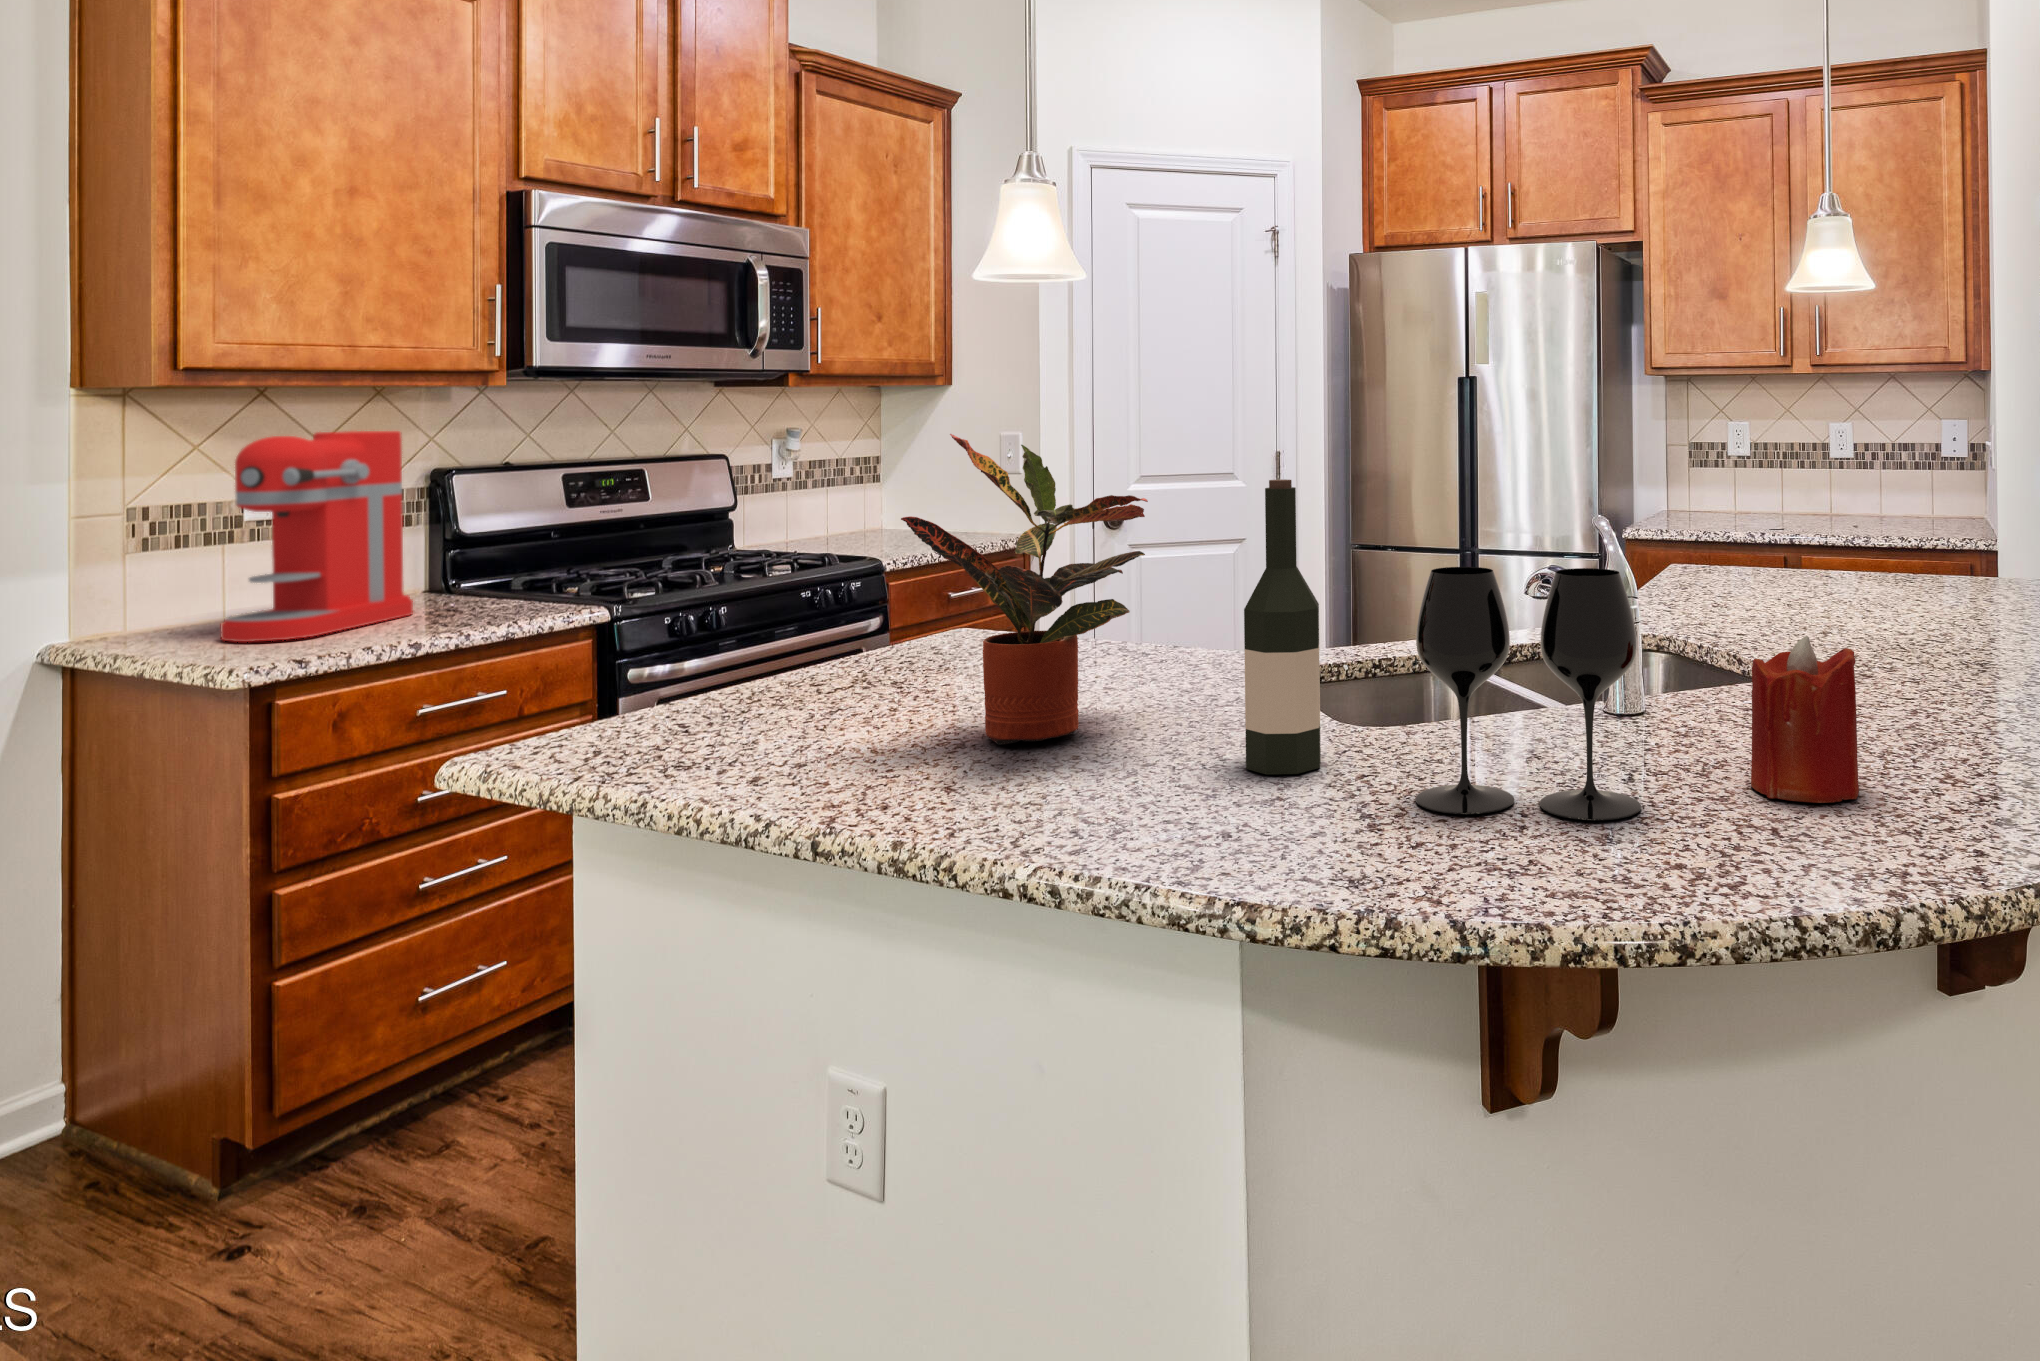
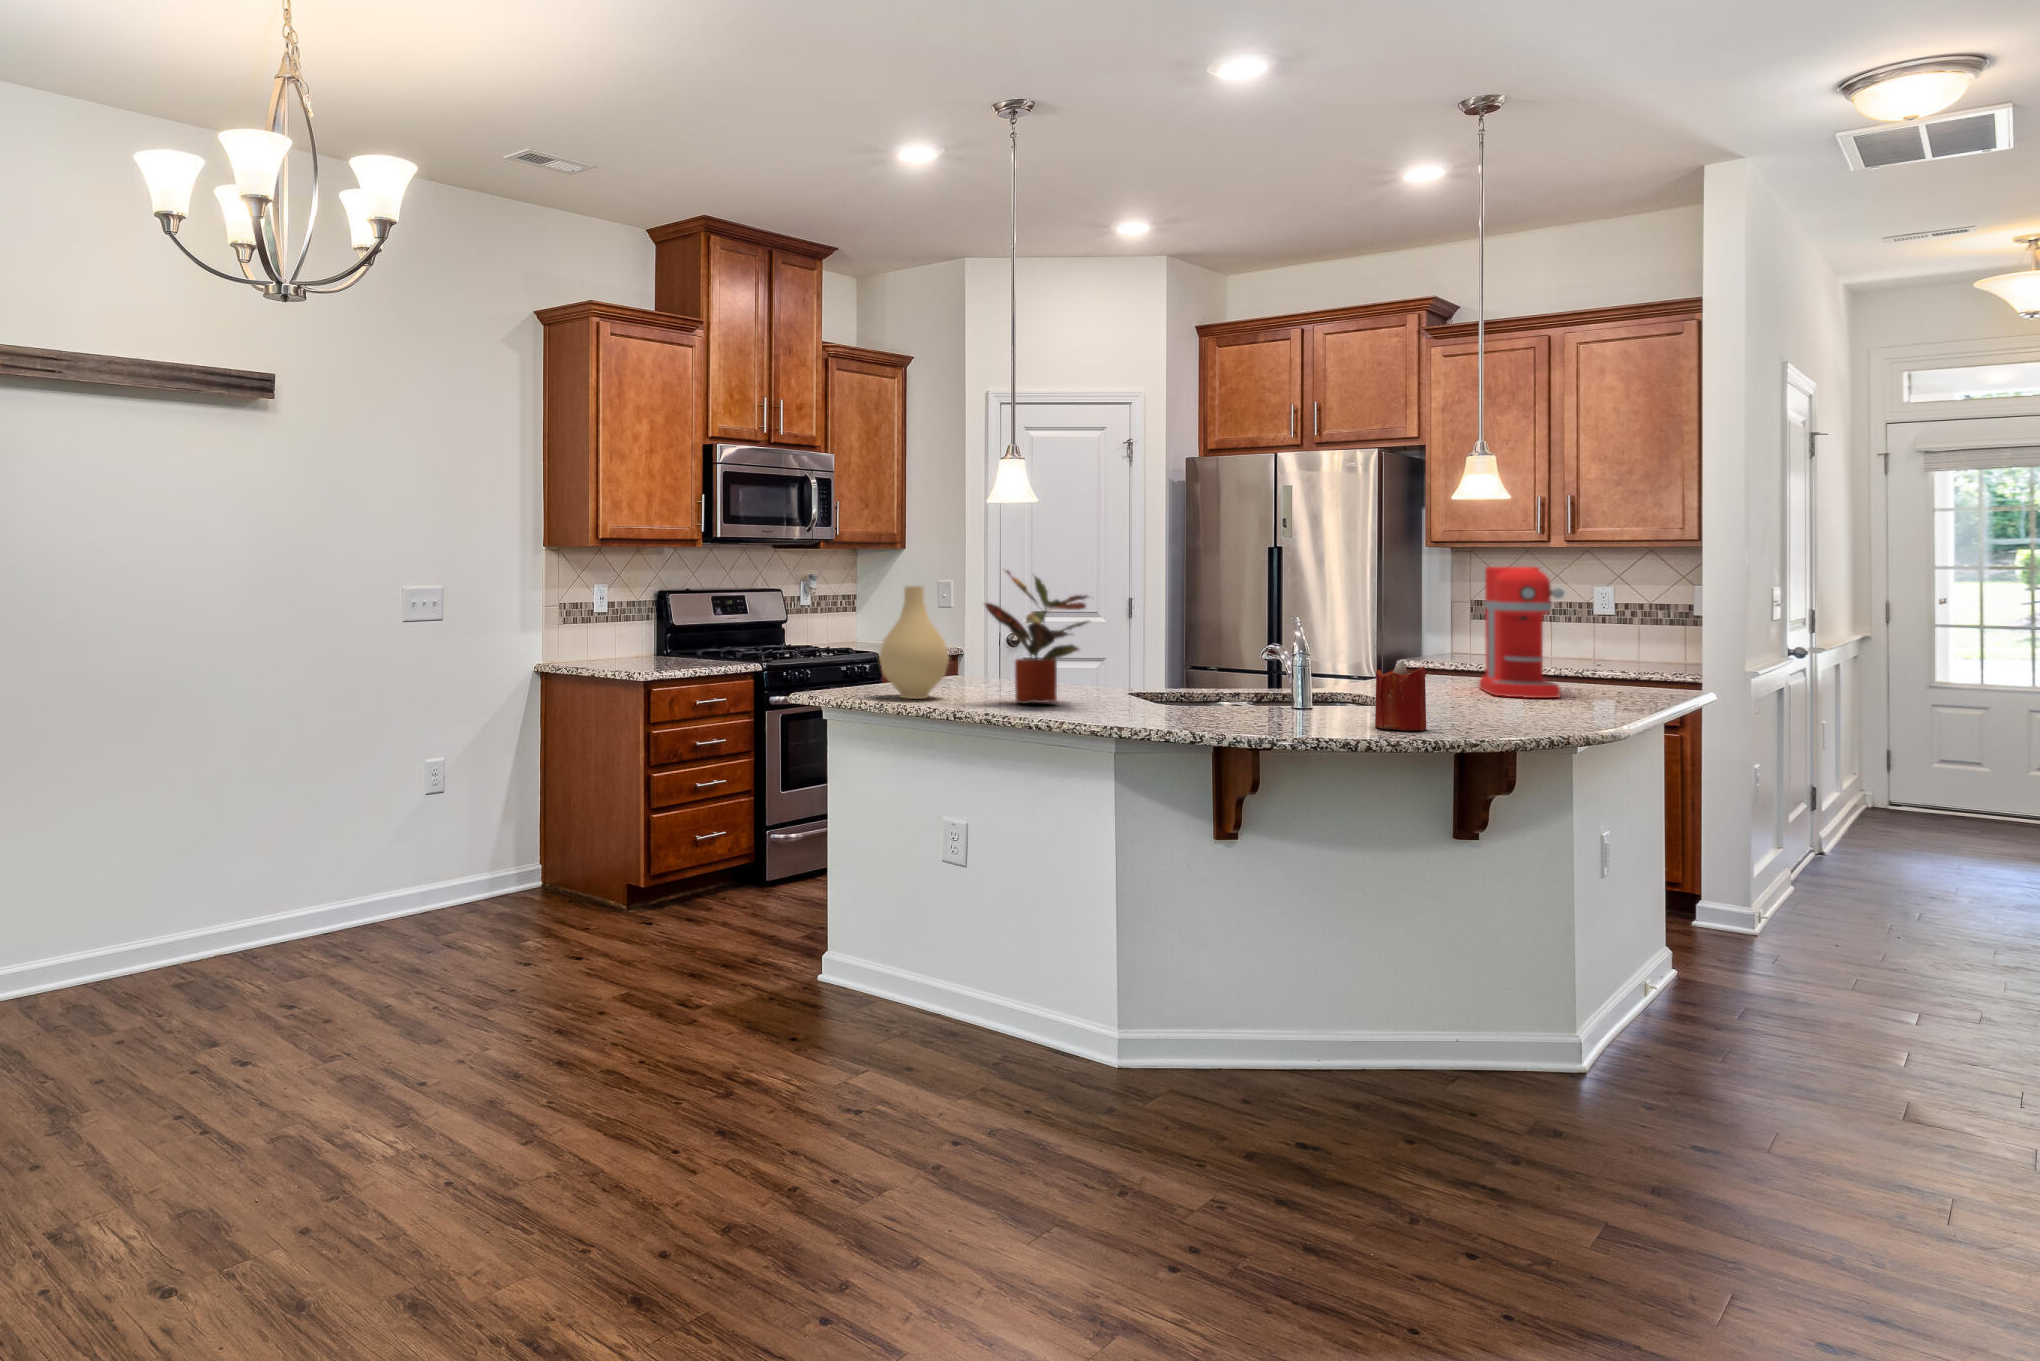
coffee maker: present [221,431,413,642] -> present [1479,567,1564,698]
vase: none [674,476,850,739] -> present [879,586,949,699]
wine bottle: present [1244,479,1321,774] -> none [1139,589,1173,715]
wine glass: present [1415,567,1641,820] -> none [1216,626,1318,728]

